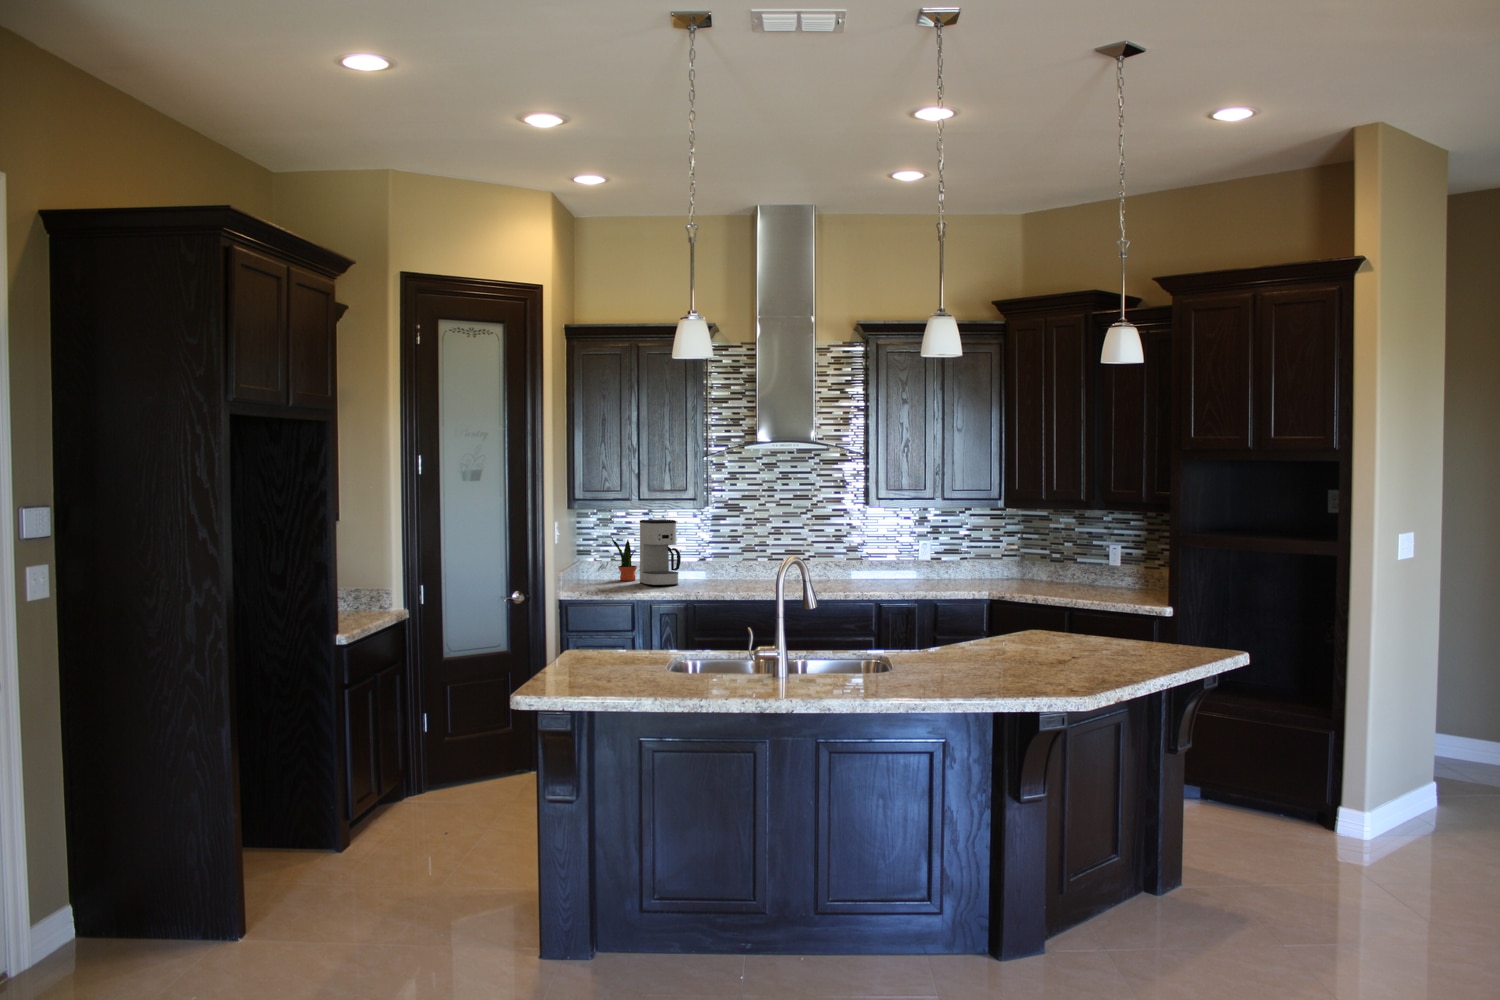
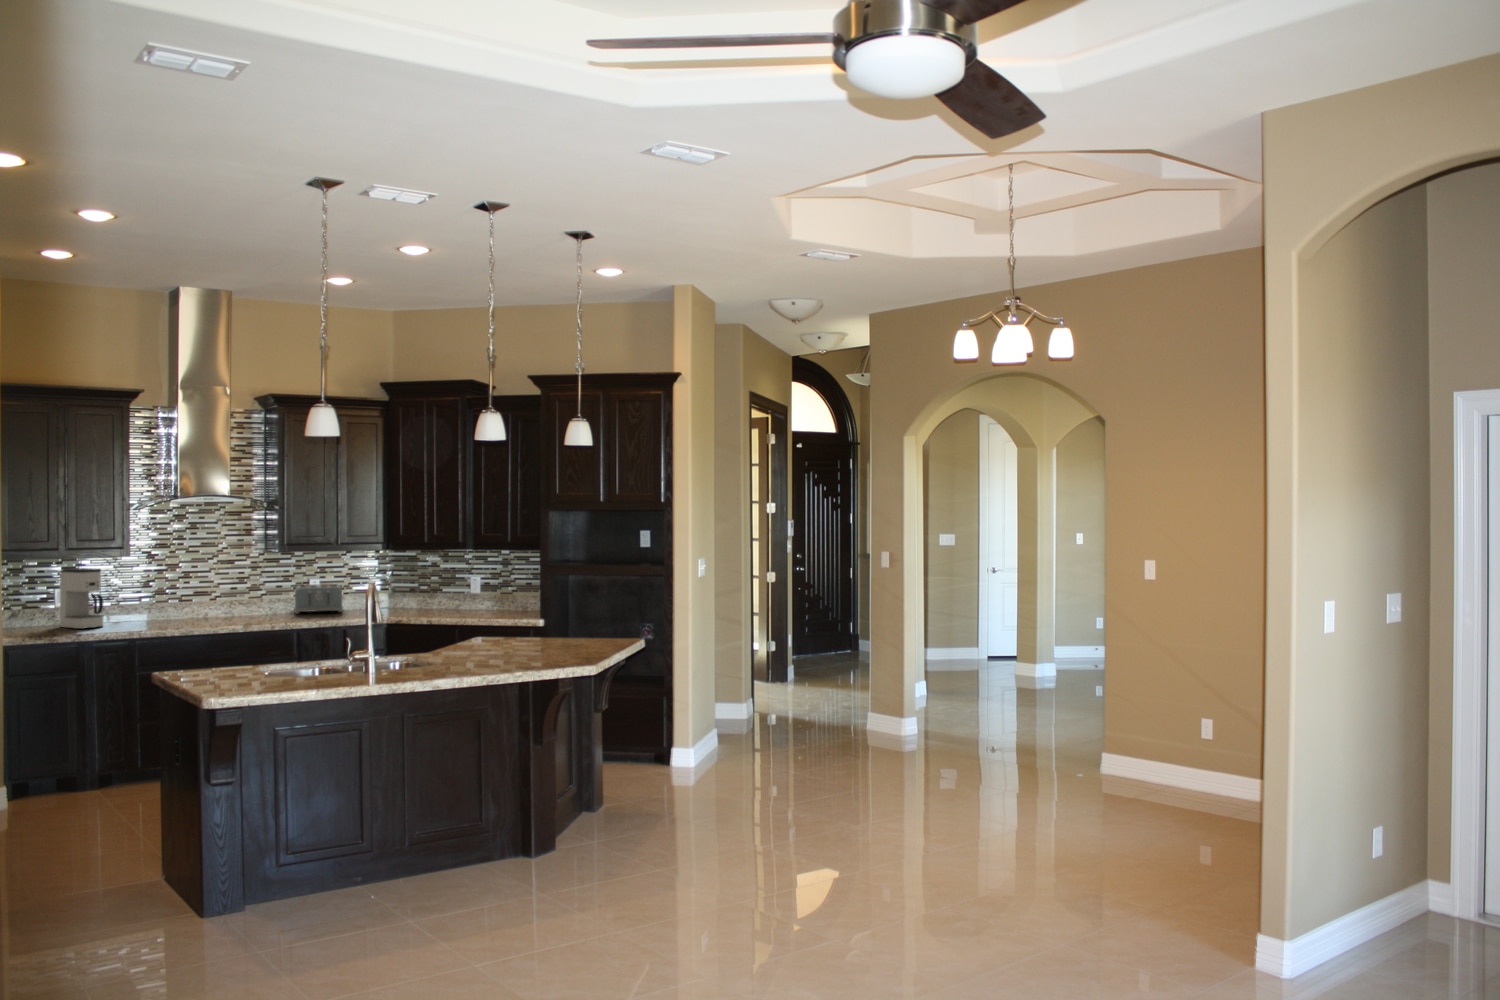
potted plant: present [611,537,637,581] -> none [25,585,53,626]
toaster: none [884,548,949,583] -> present [294,584,343,613]

